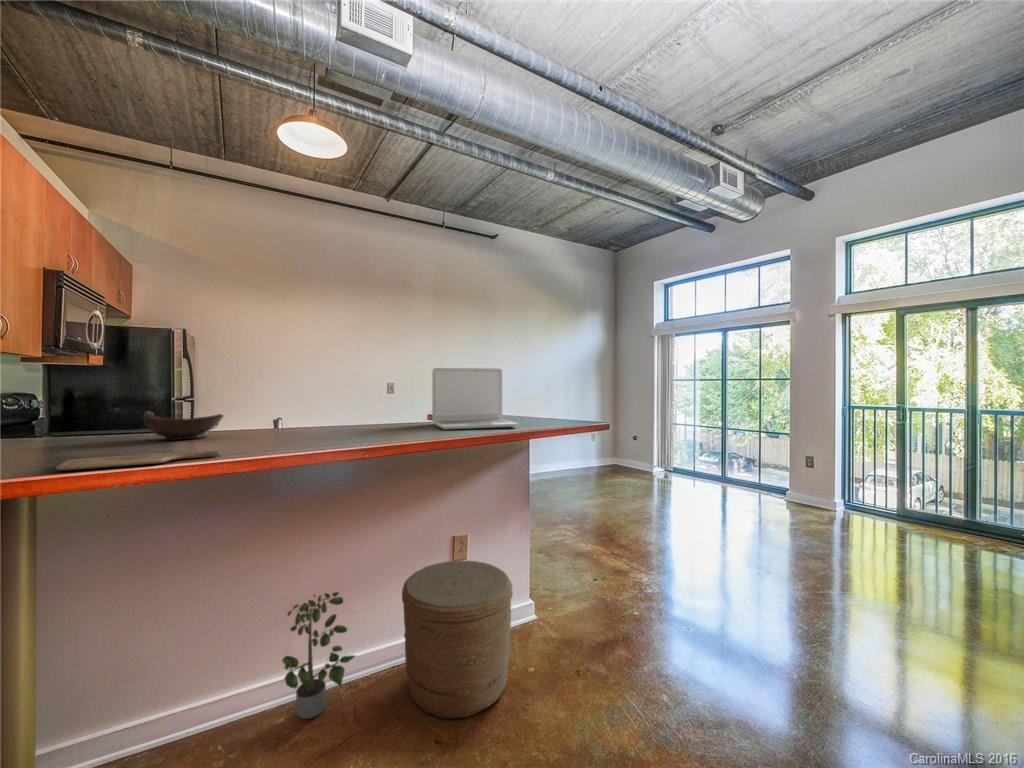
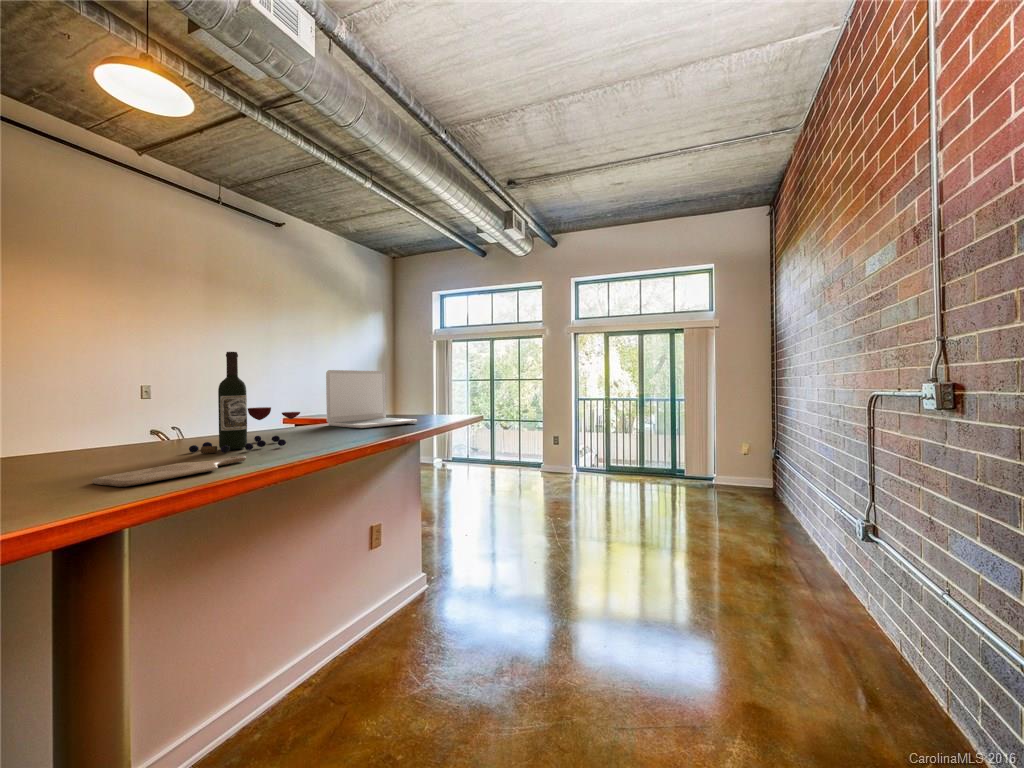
wine bottle: none [232,351,337,445] -> present [189,352,300,453]
bowl: present [143,411,223,440] -> none [42,424,143,459]
woven basket: present [402,560,513,719] -> none [351,542,452,673]
potted plant: present [282,592,355,719] -> none [250,590,319,725]

